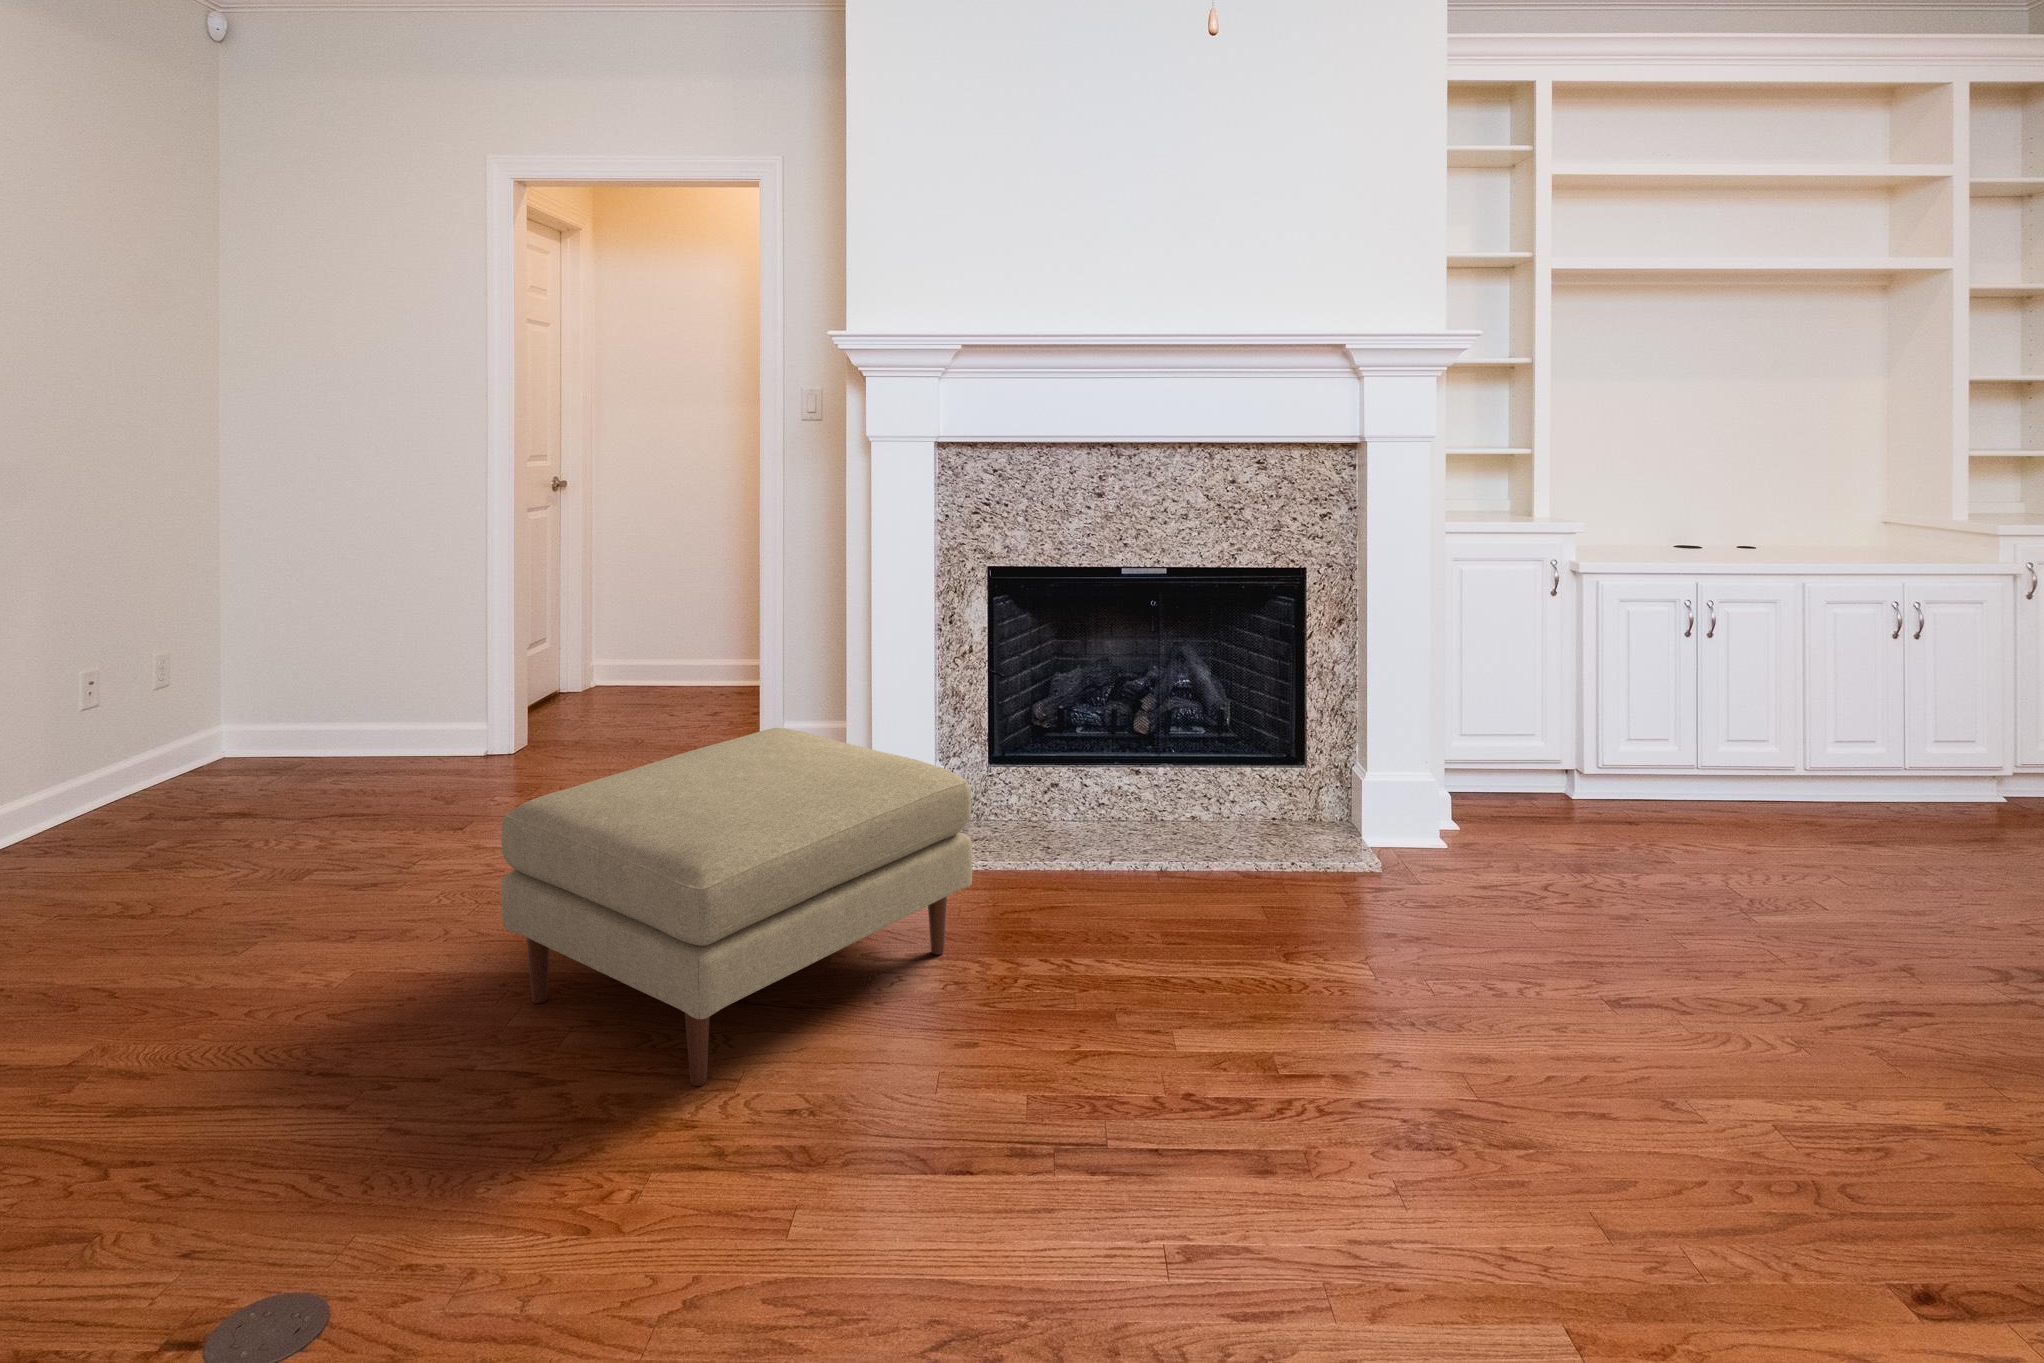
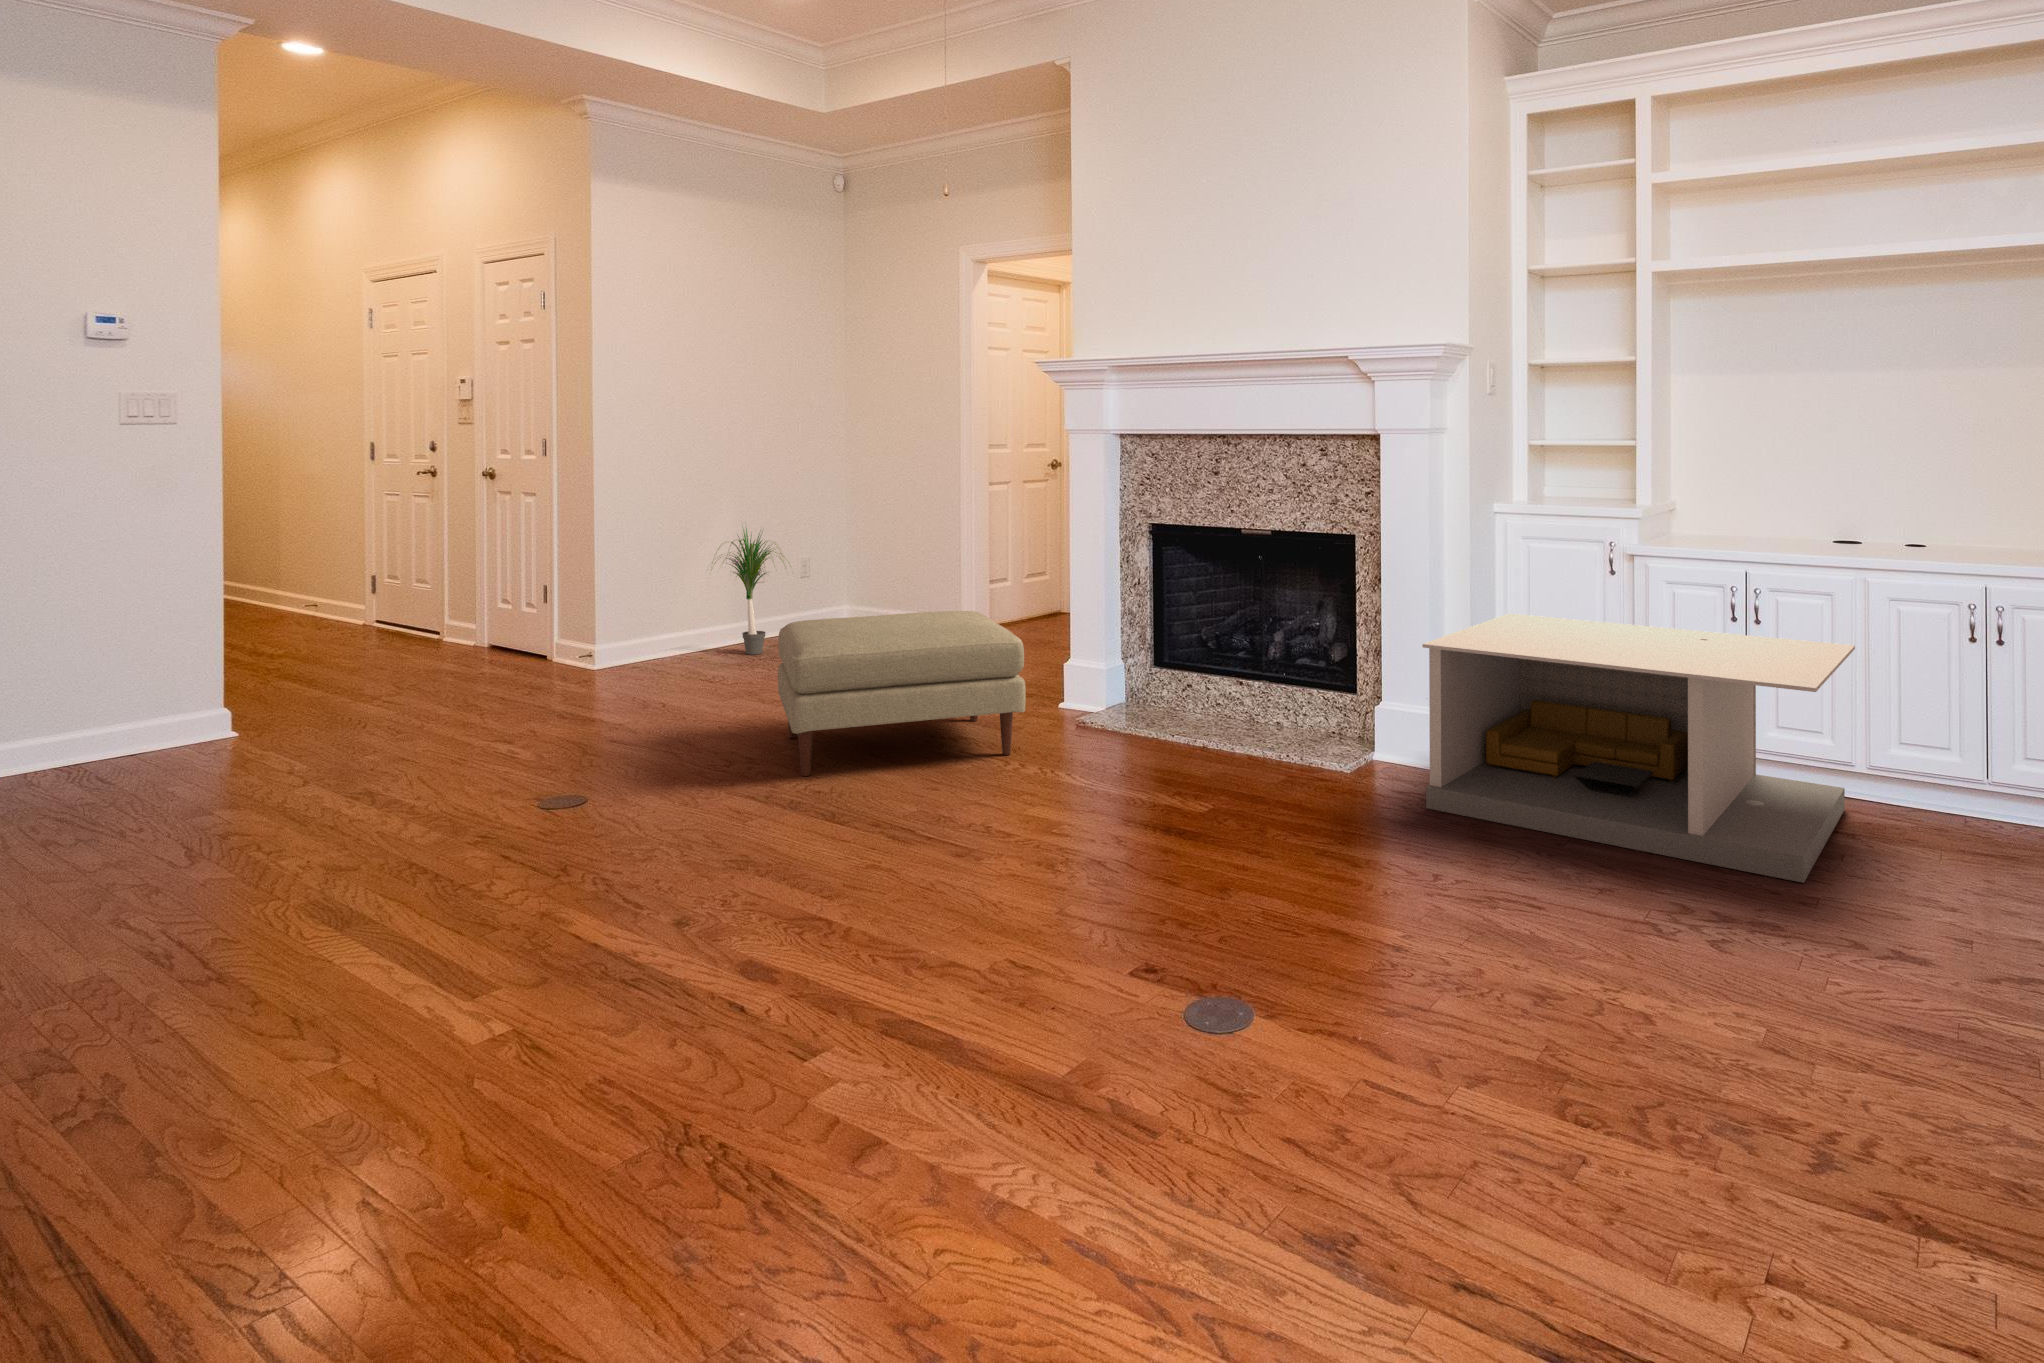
potted plant: none [66,593,246,828] -> present [711,528,790,655]
coffee table: none [1479,650,2025,936] -> present [1422,614,1855,883]

